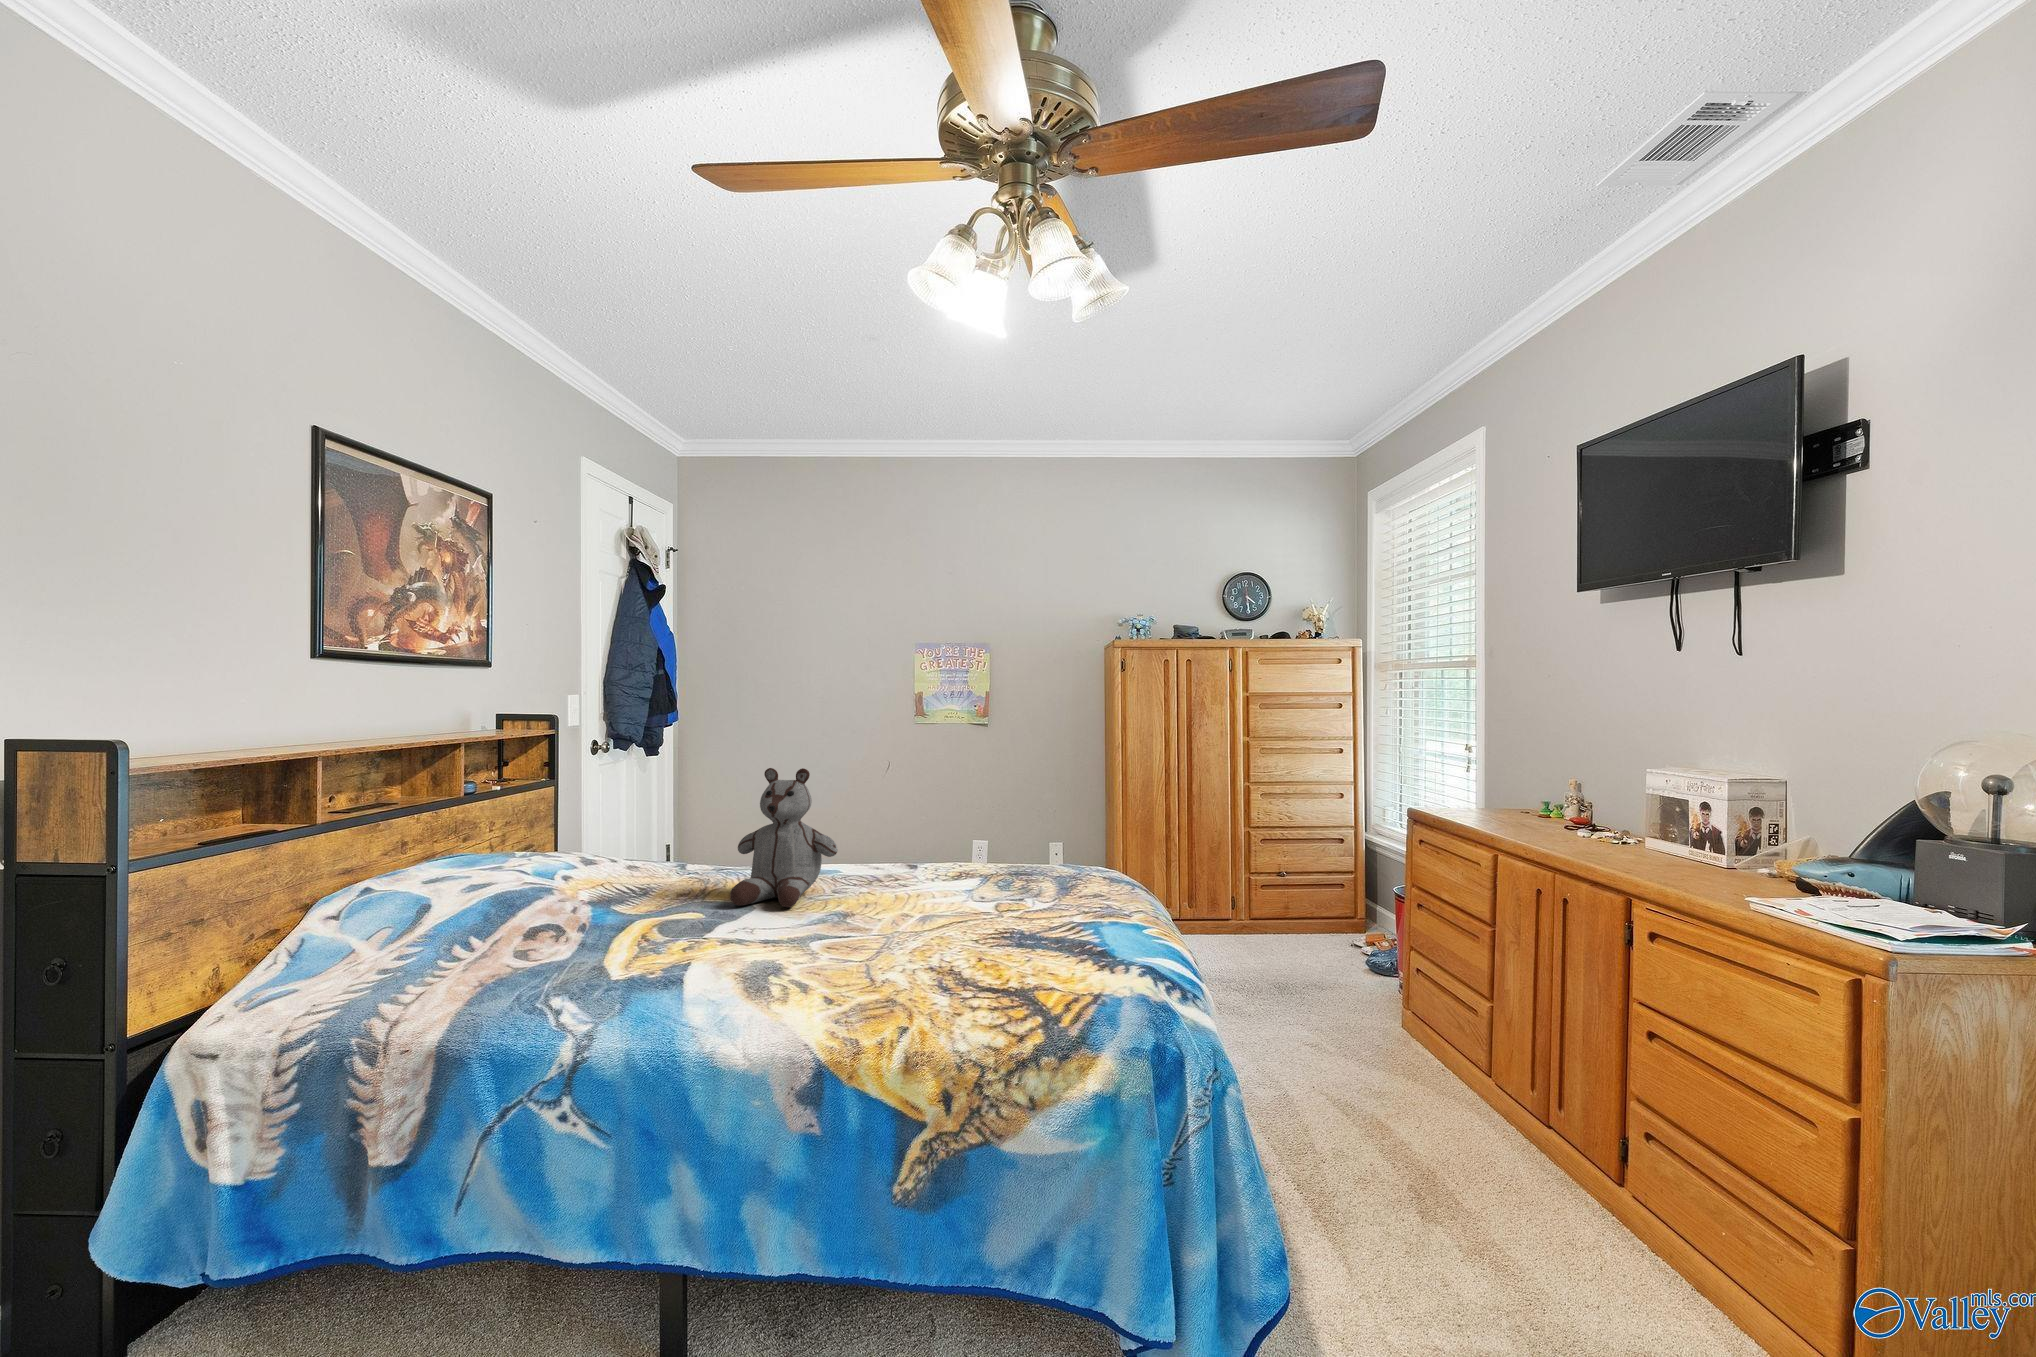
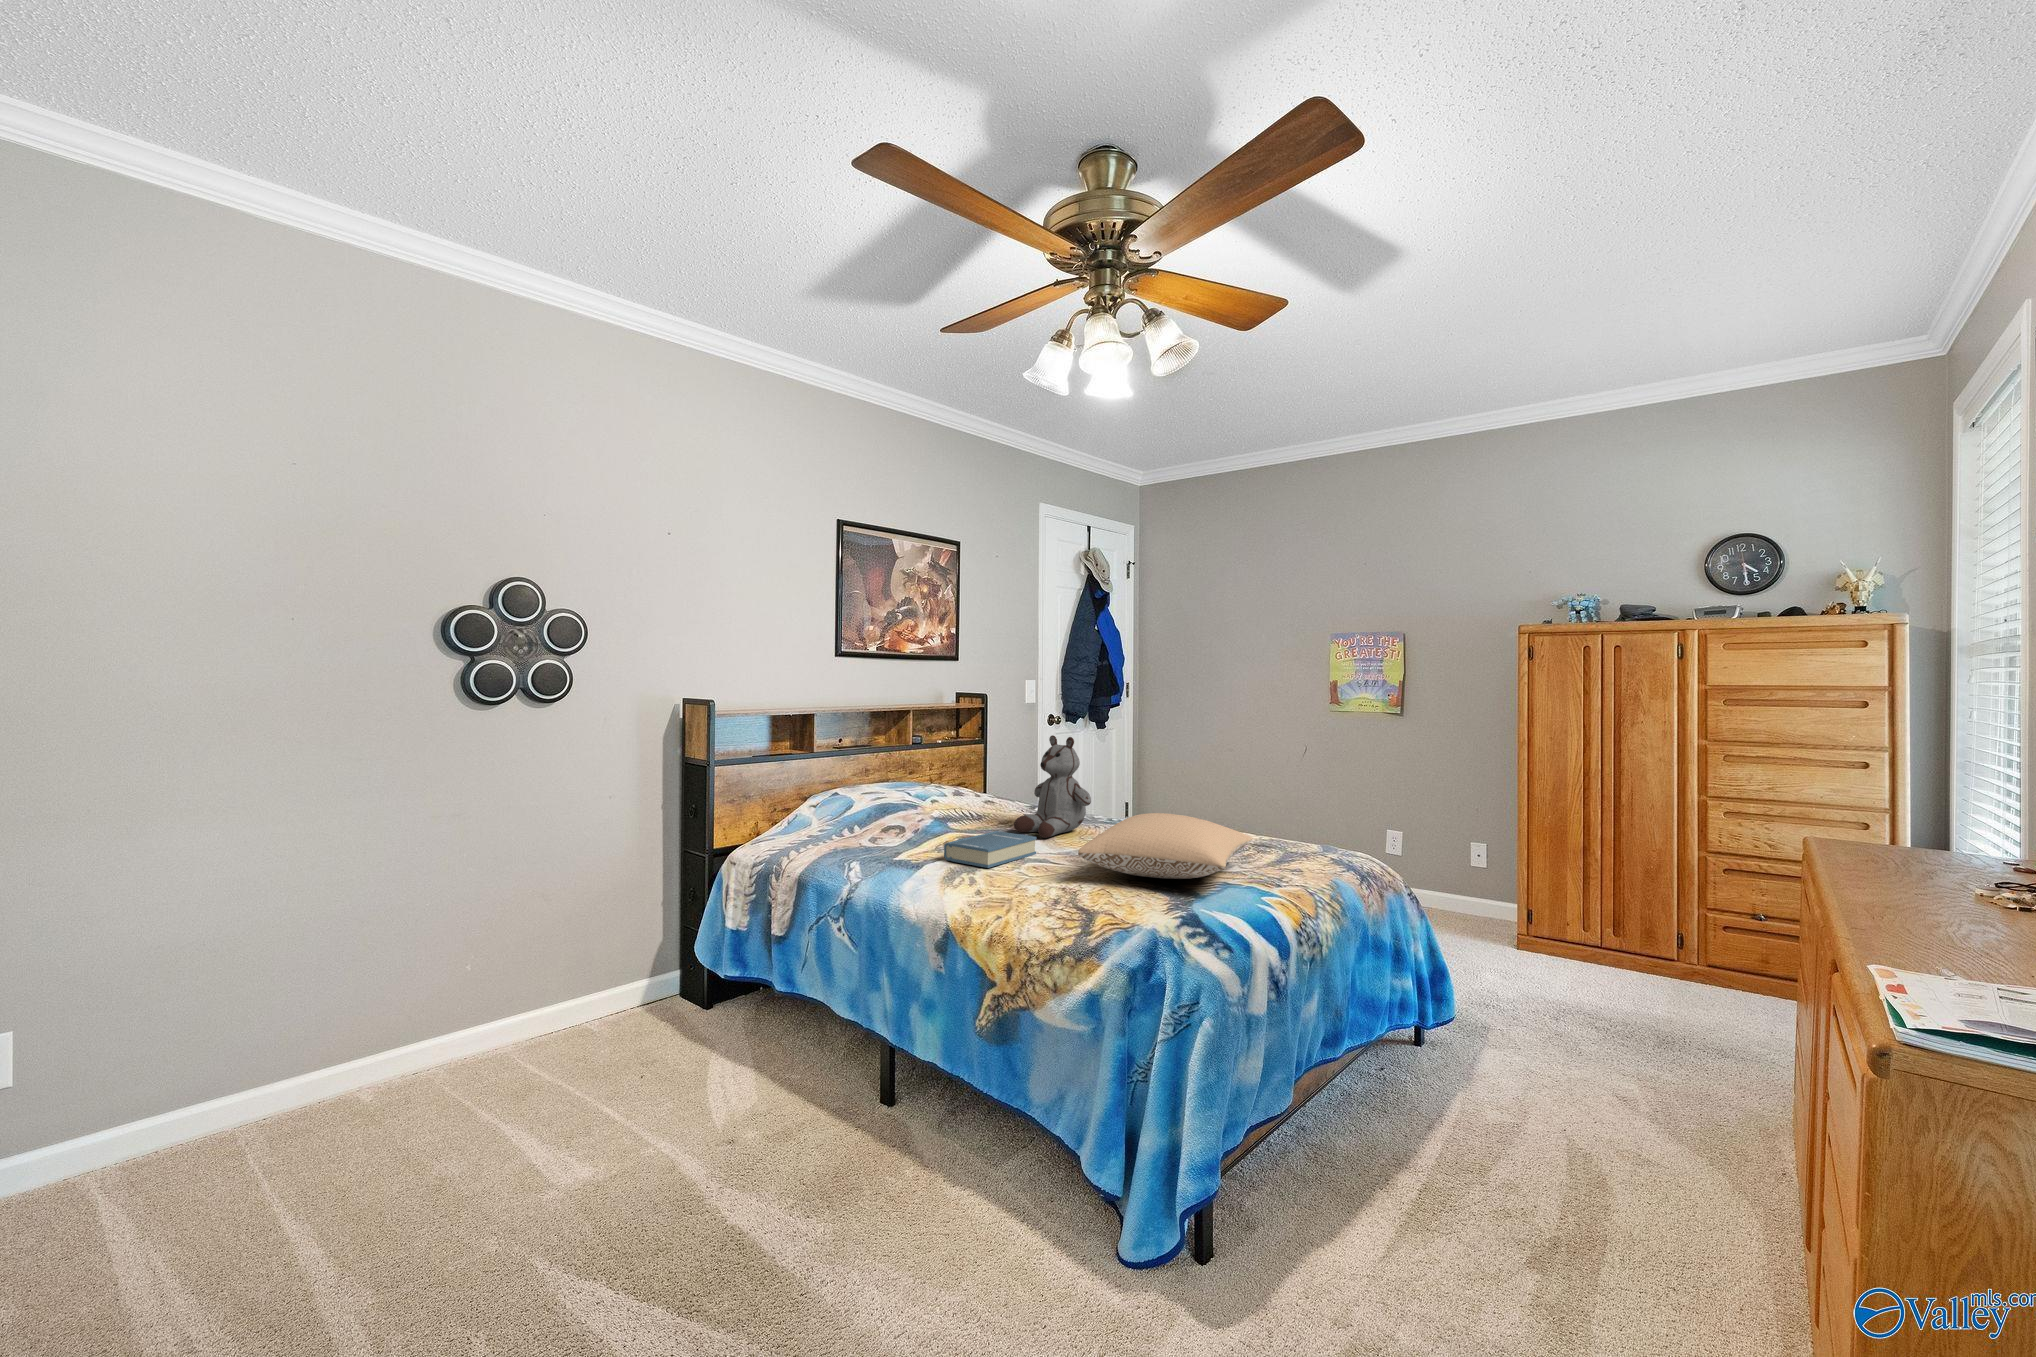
pillow: none [920,852,1125,932] -> present [1078,813,1252,879]
hardback book: none [711,908,816,965] -> present [944,831,1036,868]

